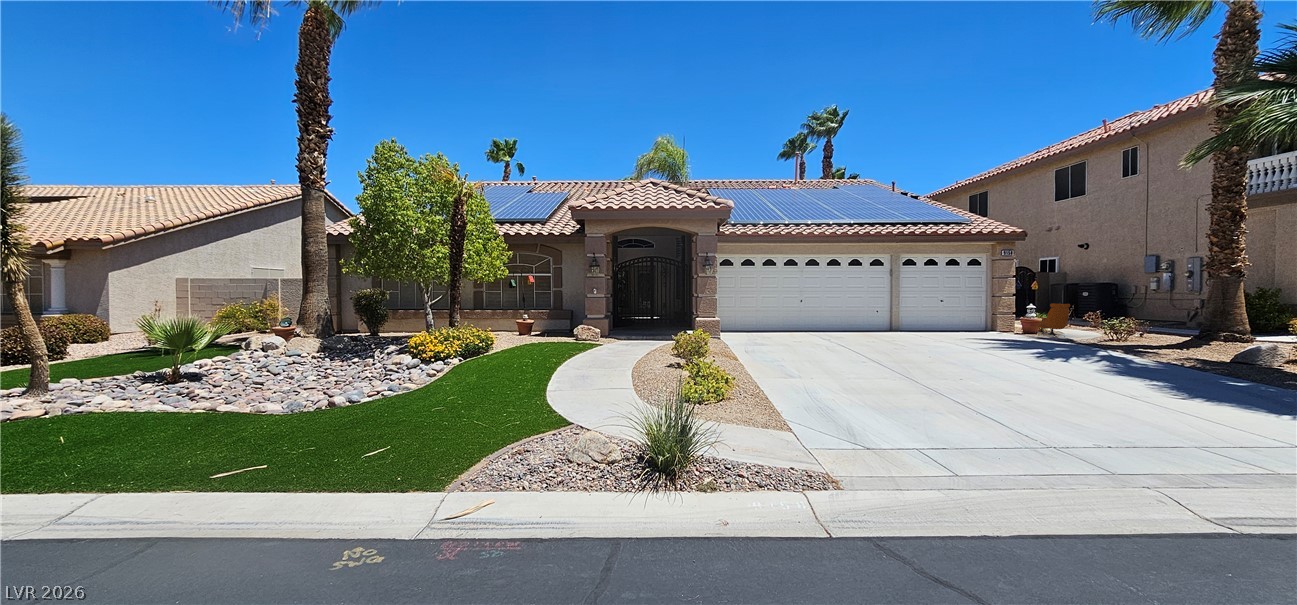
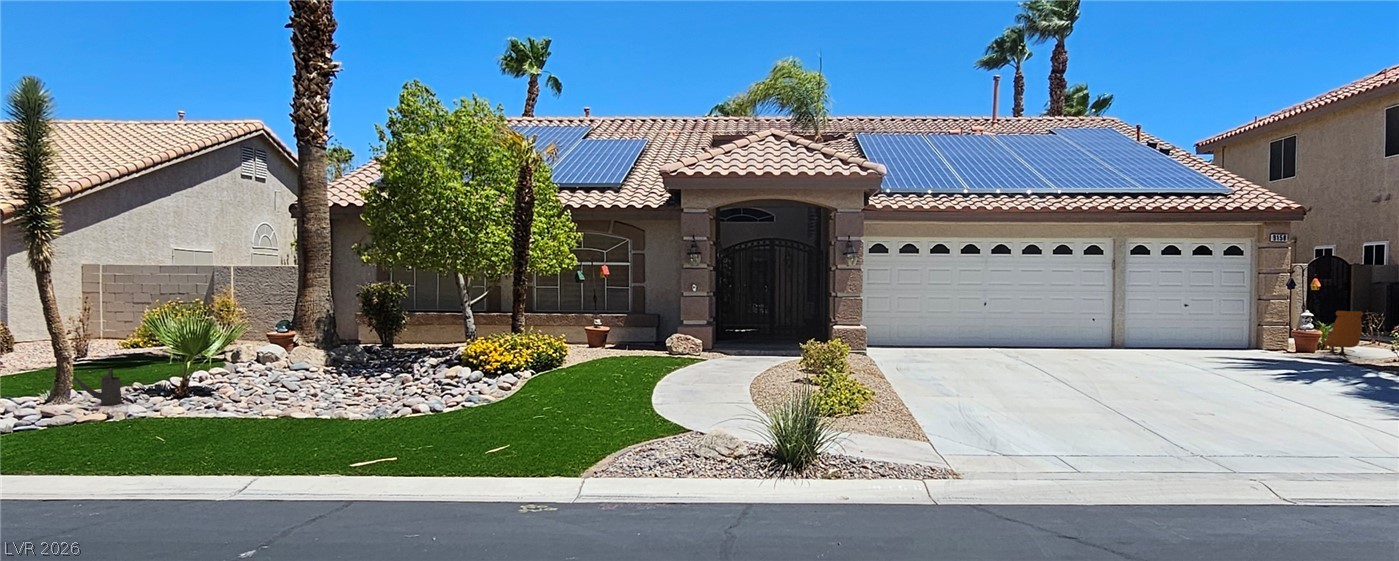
watering can: none [14,368,79,402] -> present [74,368,129,406]

